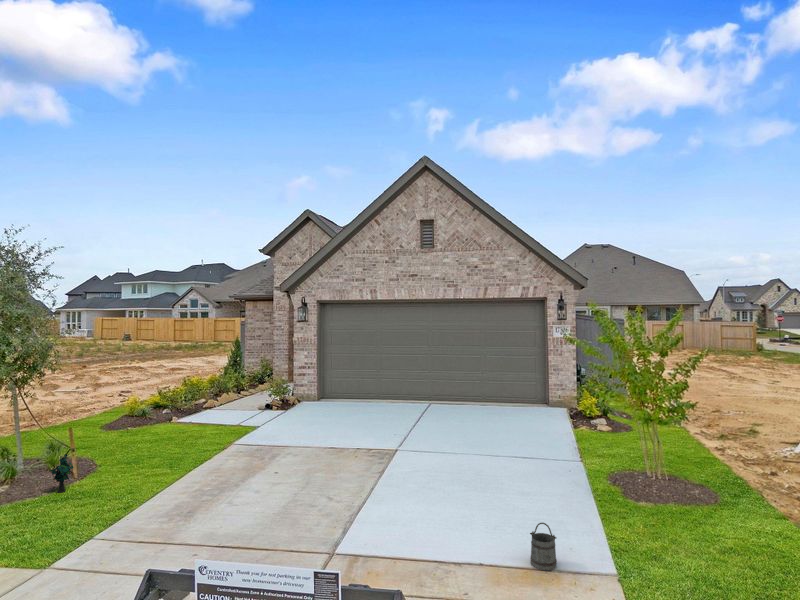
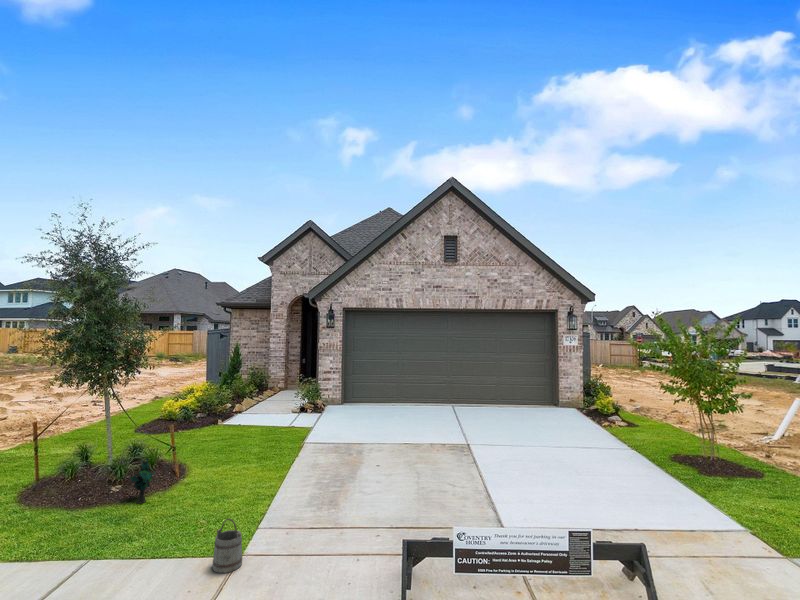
bucket: present [530,523,557,570] -> present [213,519,242,573]

